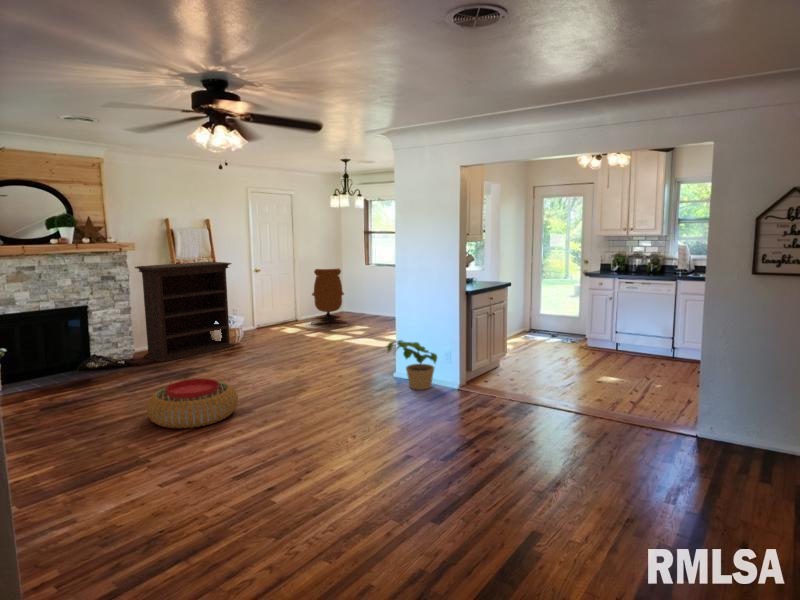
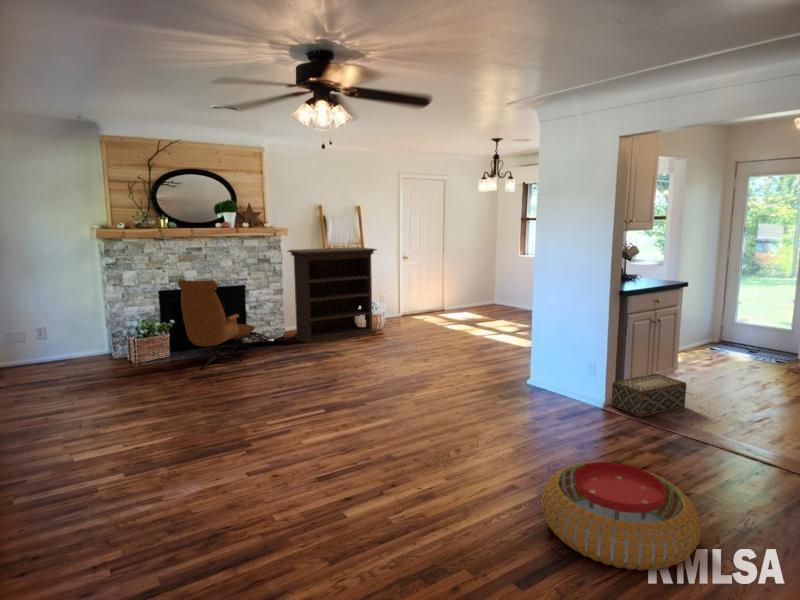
lounge chair: present [311,269,346,326] -> present [178,280,255,368]
potted plant: present [388,340,437,390] -> none [516,344,579,403]
woven basket: none [464,357,518,392] -> present [611,374,686,417]
pouf: present [147,379,238,428] -> present [541,462,701,570]

